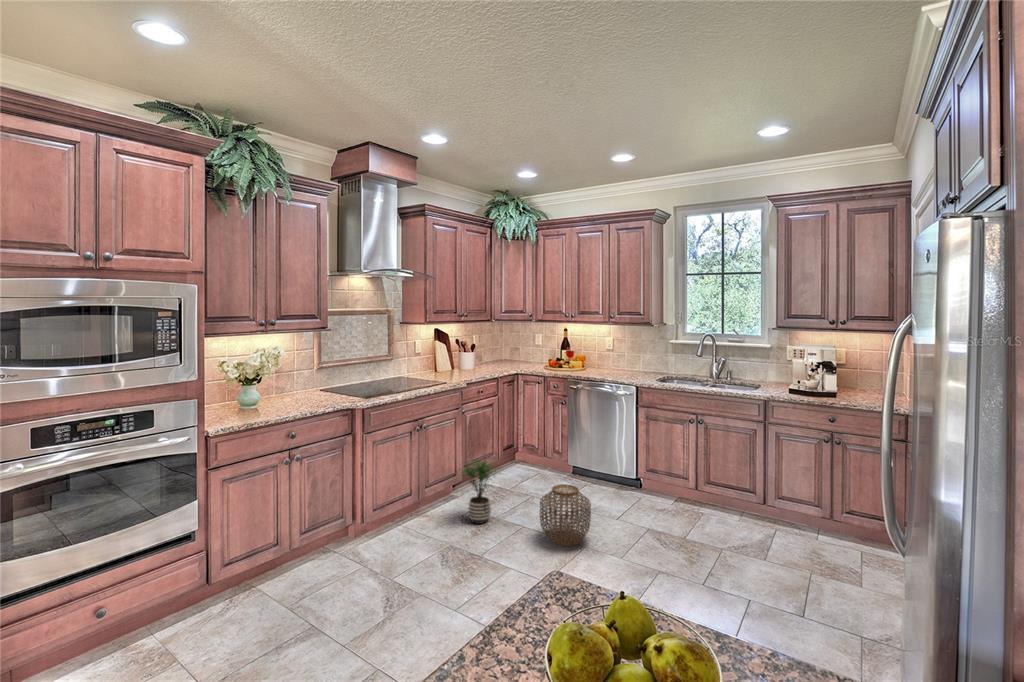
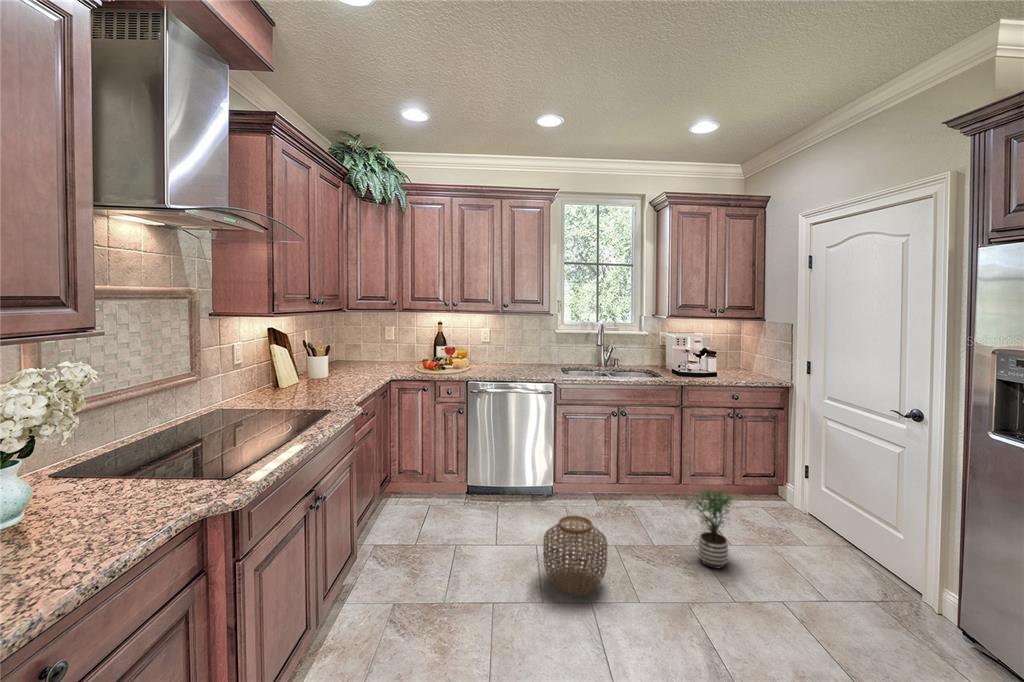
potted plant: present [459,459,500,524] -> present [686,487,738,569]

